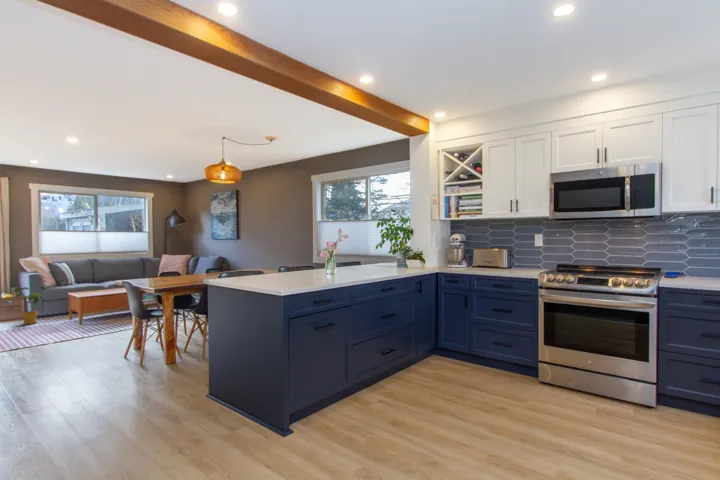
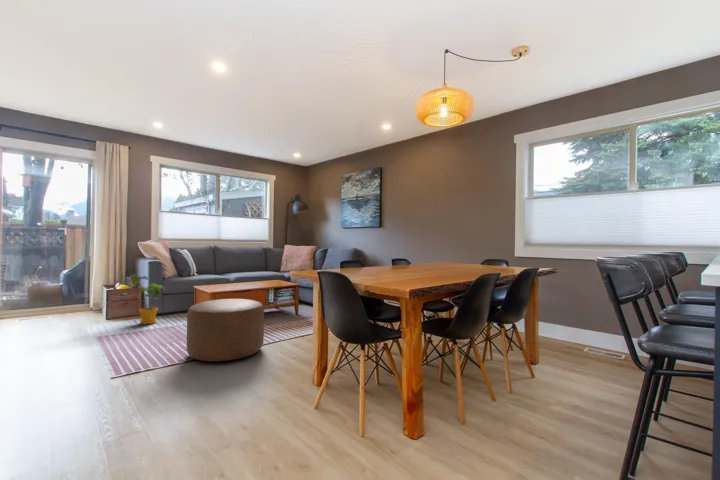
ottoman: none [54,301,113,341] -> present [187,299,264,361]

